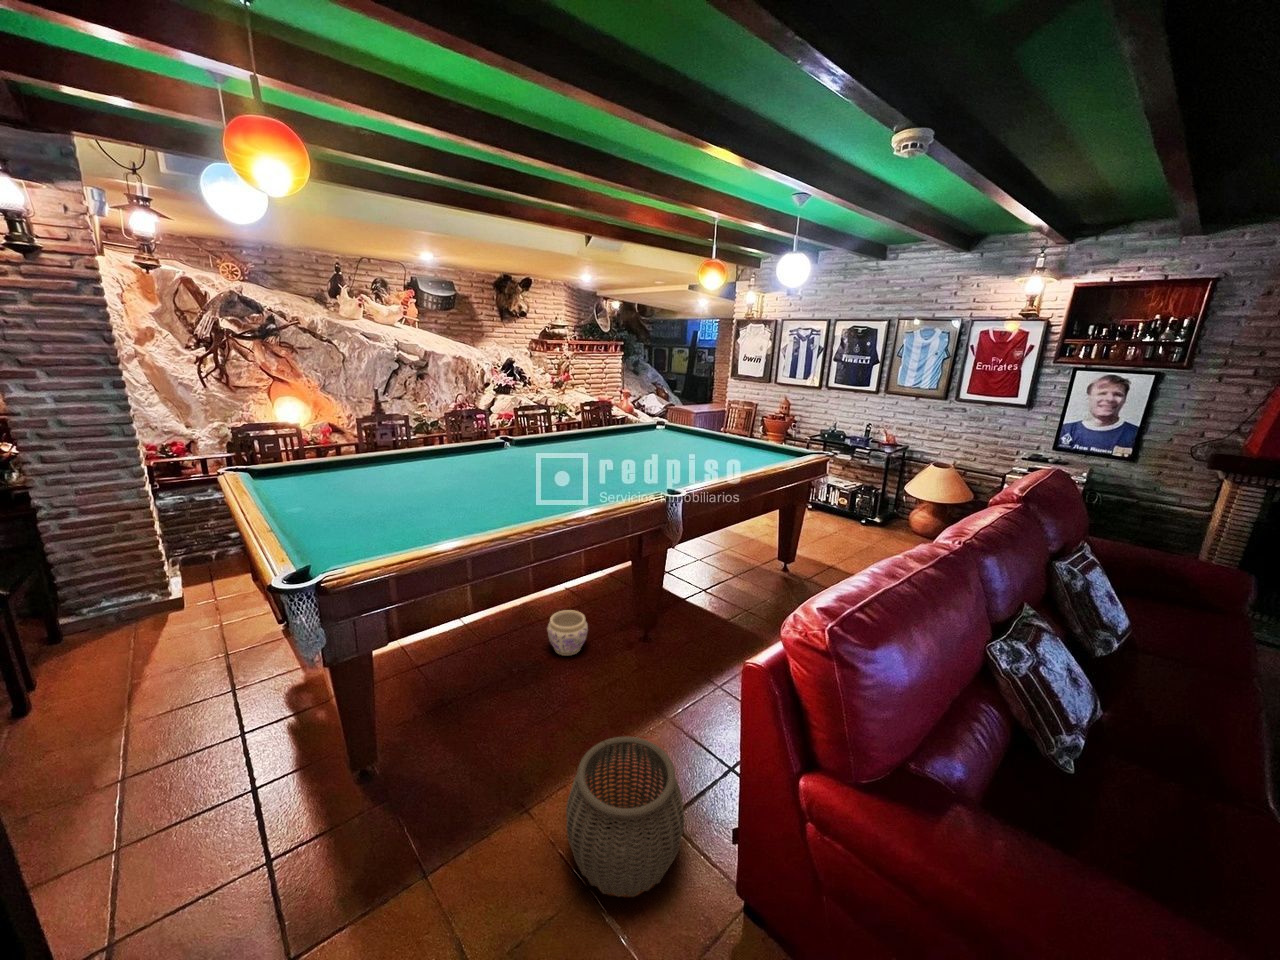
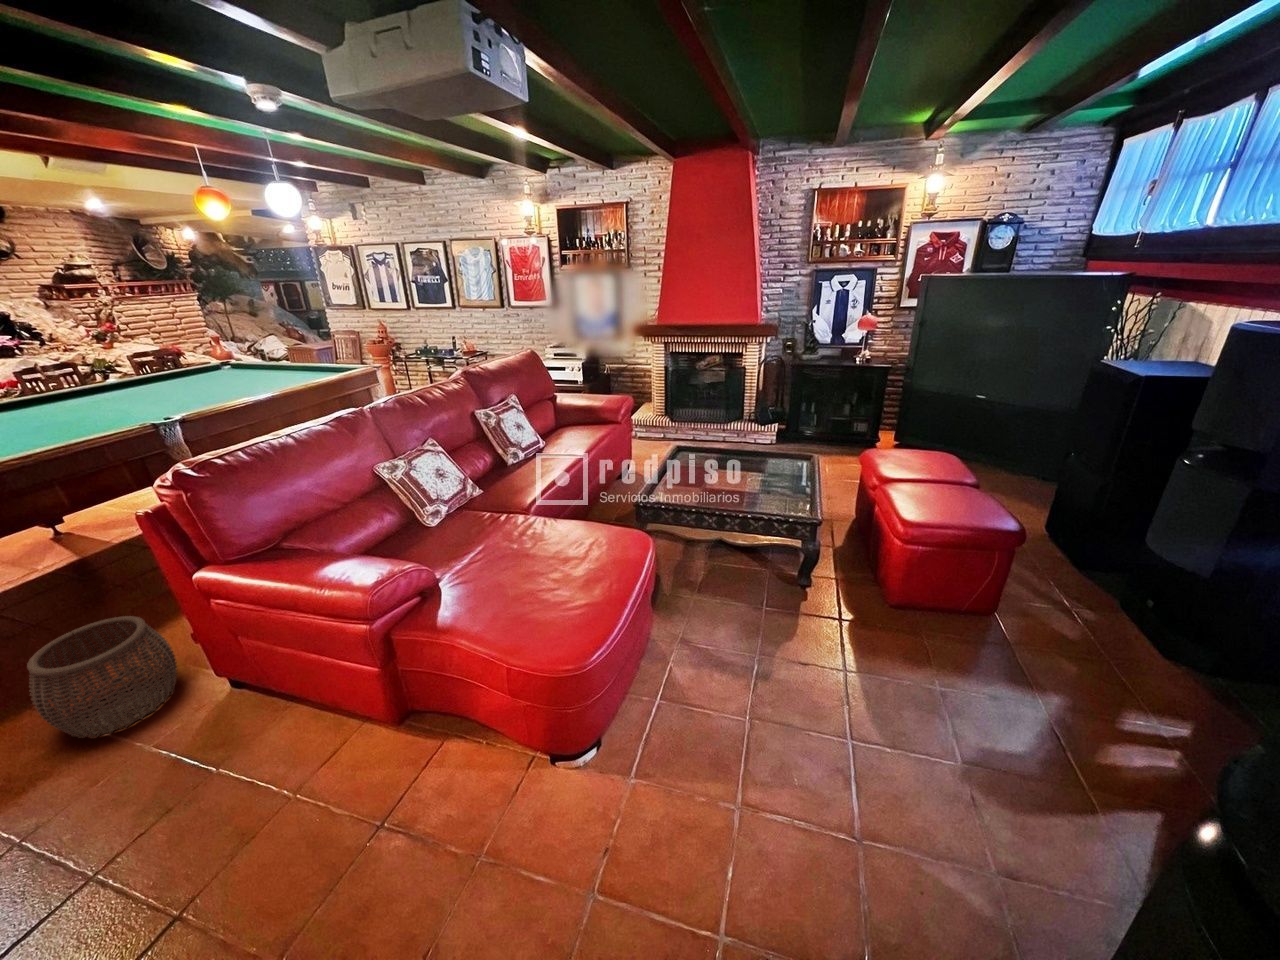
planter: present [547,610,588,656] -> none [57,556,118,601]

